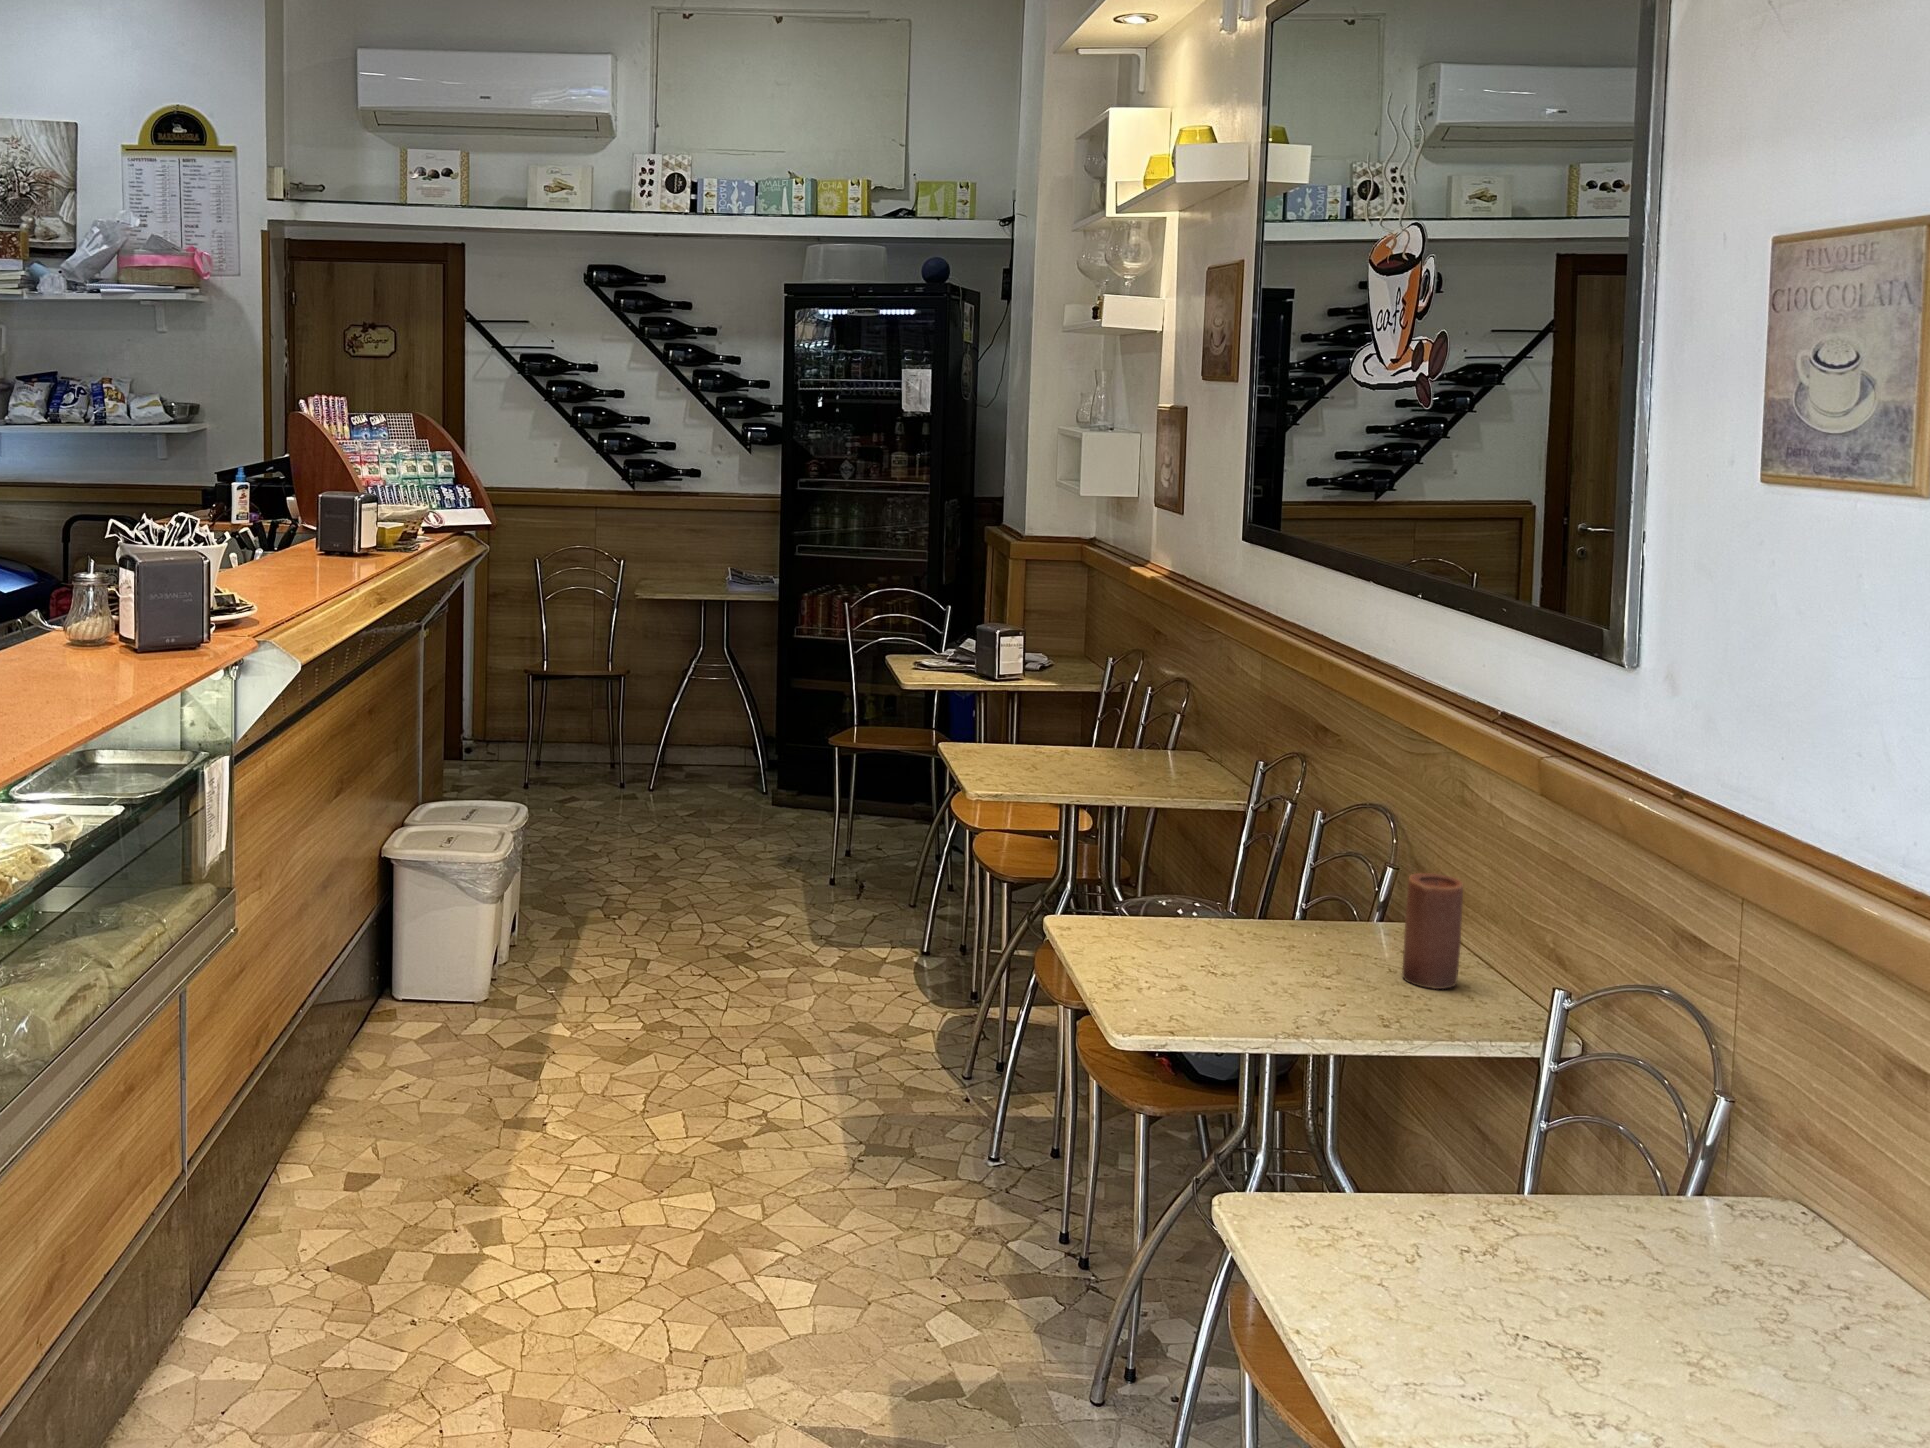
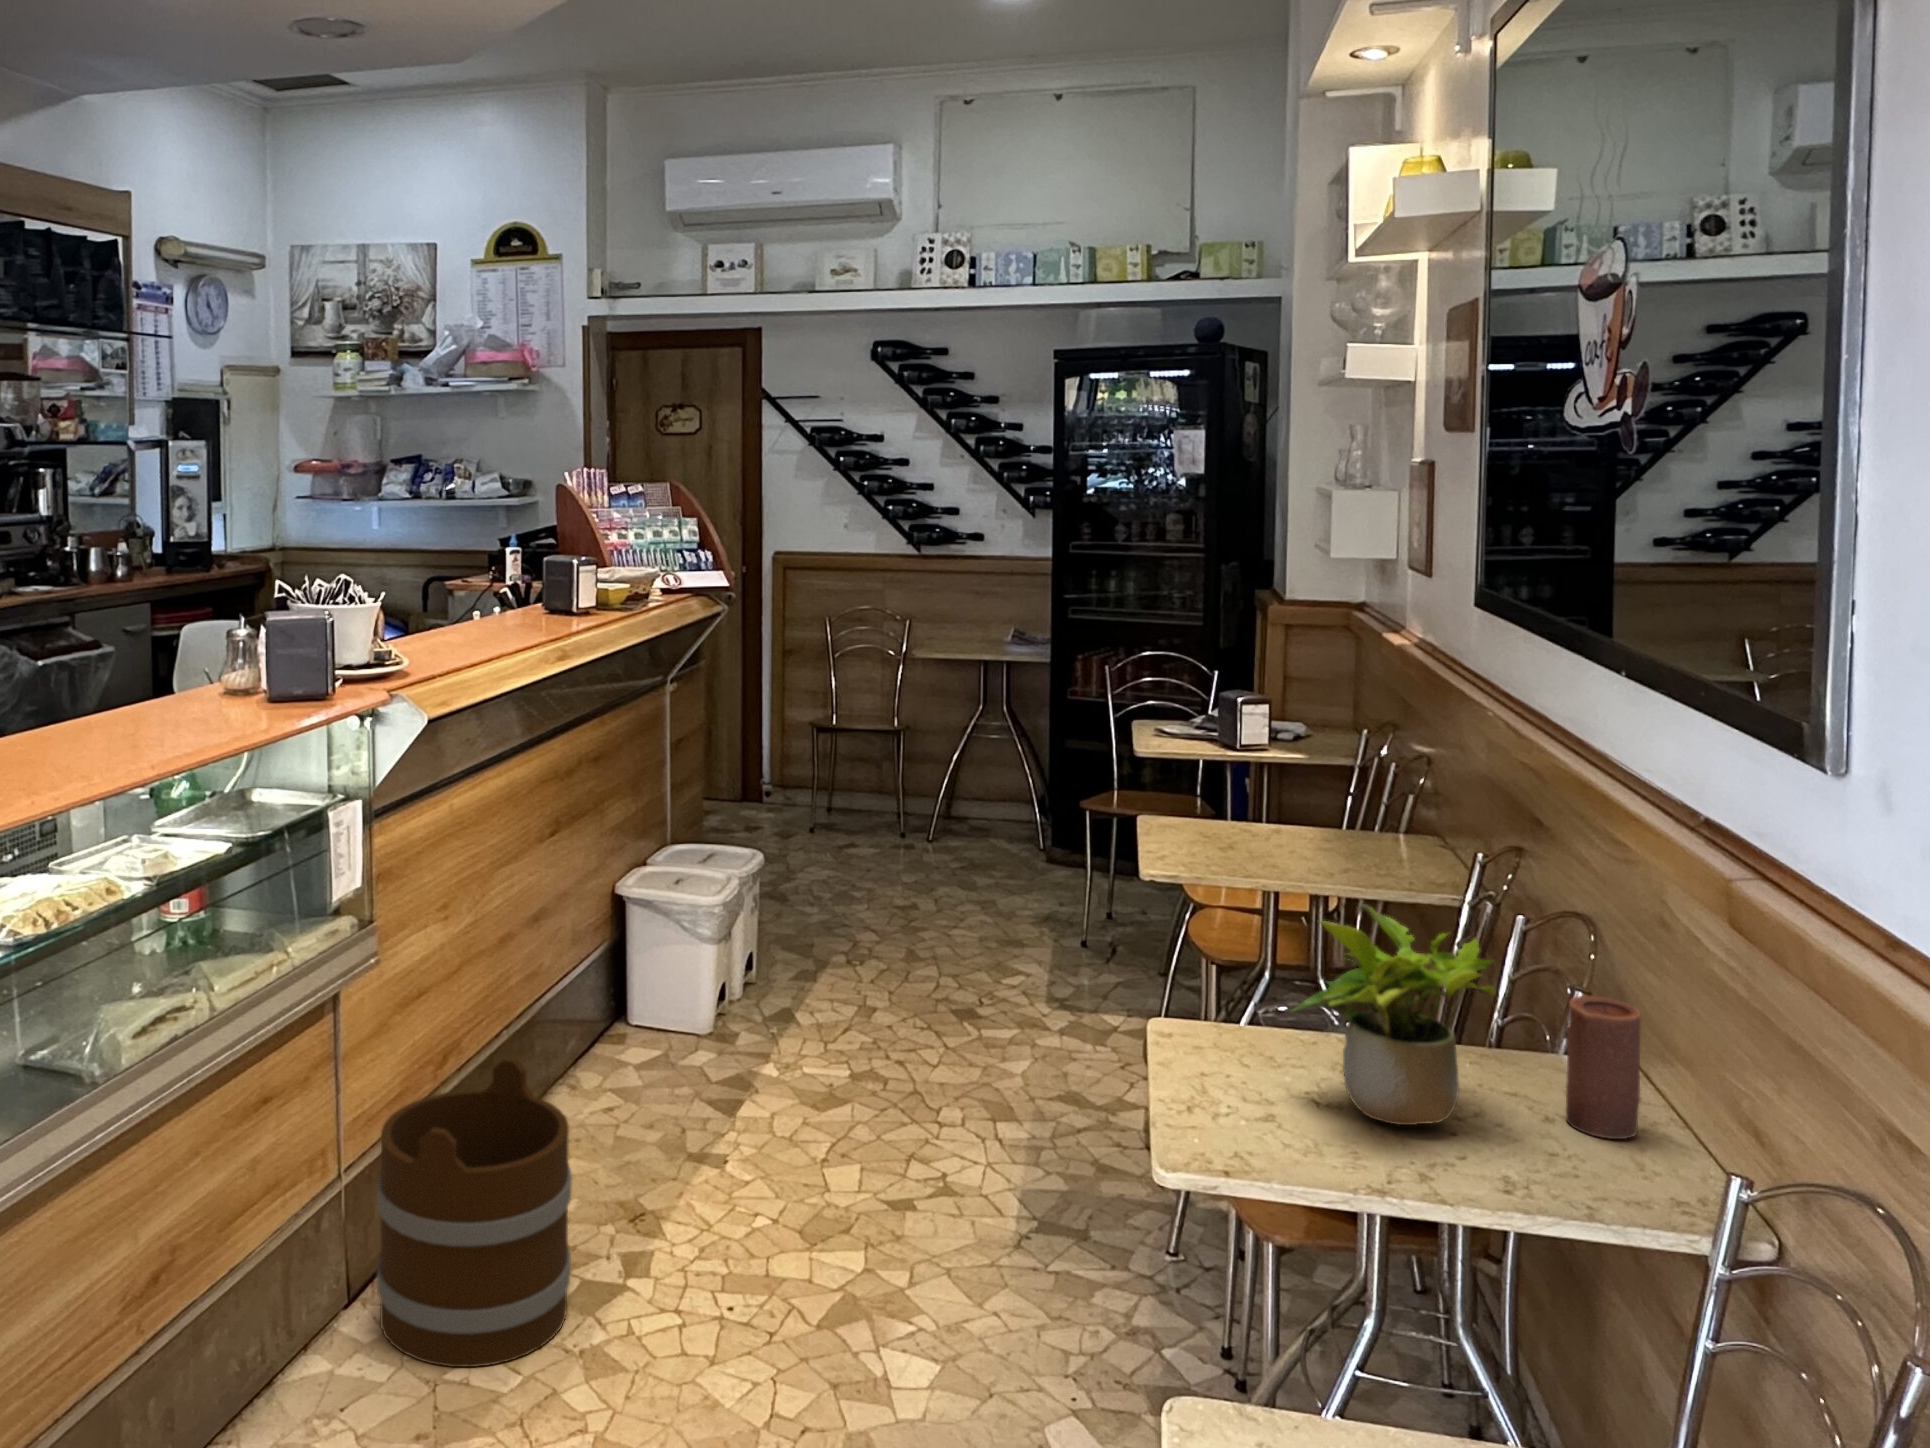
potted plant: none [1198,807,1363,992] -> present [1292,904,1496,1125]
bucket: none [228,1031,438,1353] -> present [377,1057,572,1367]

